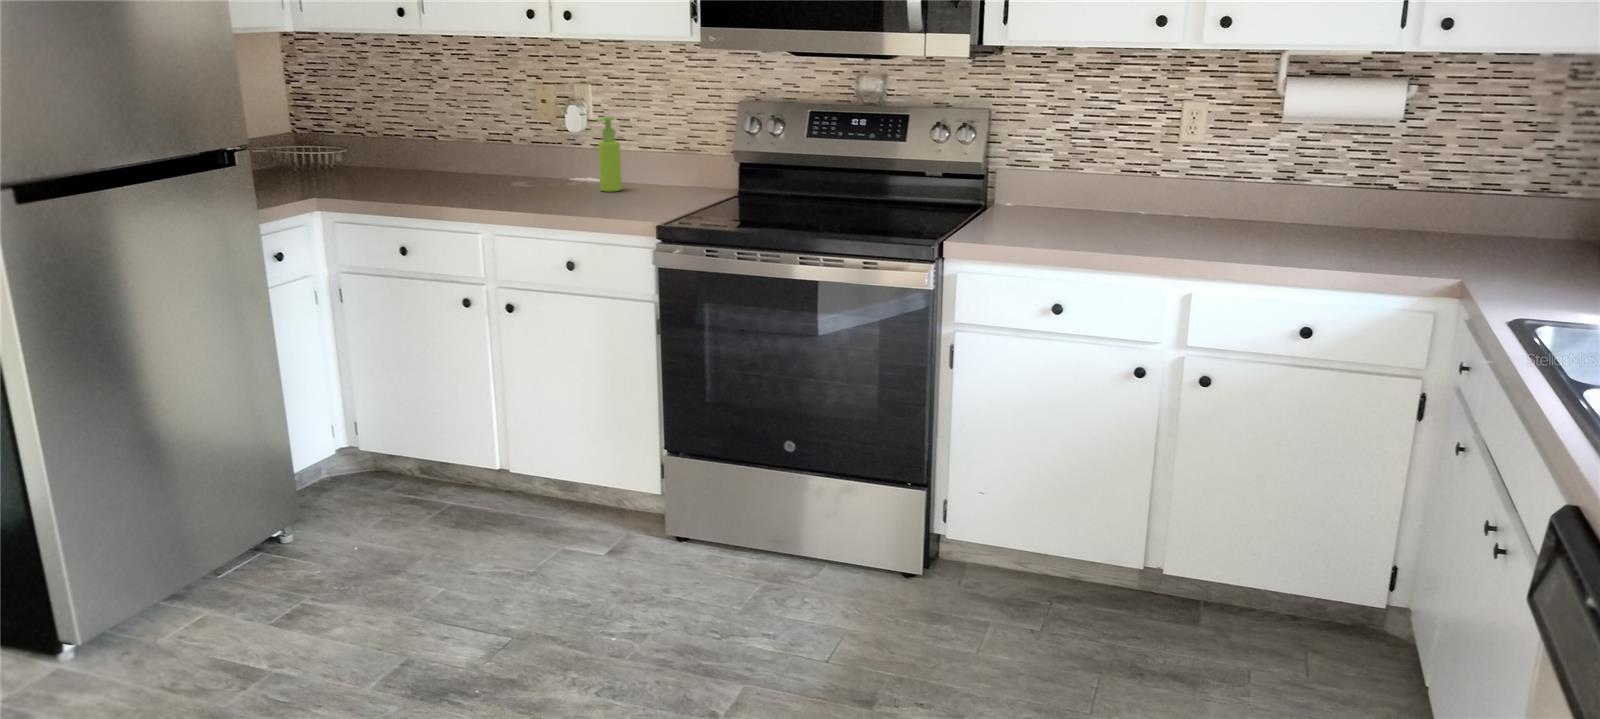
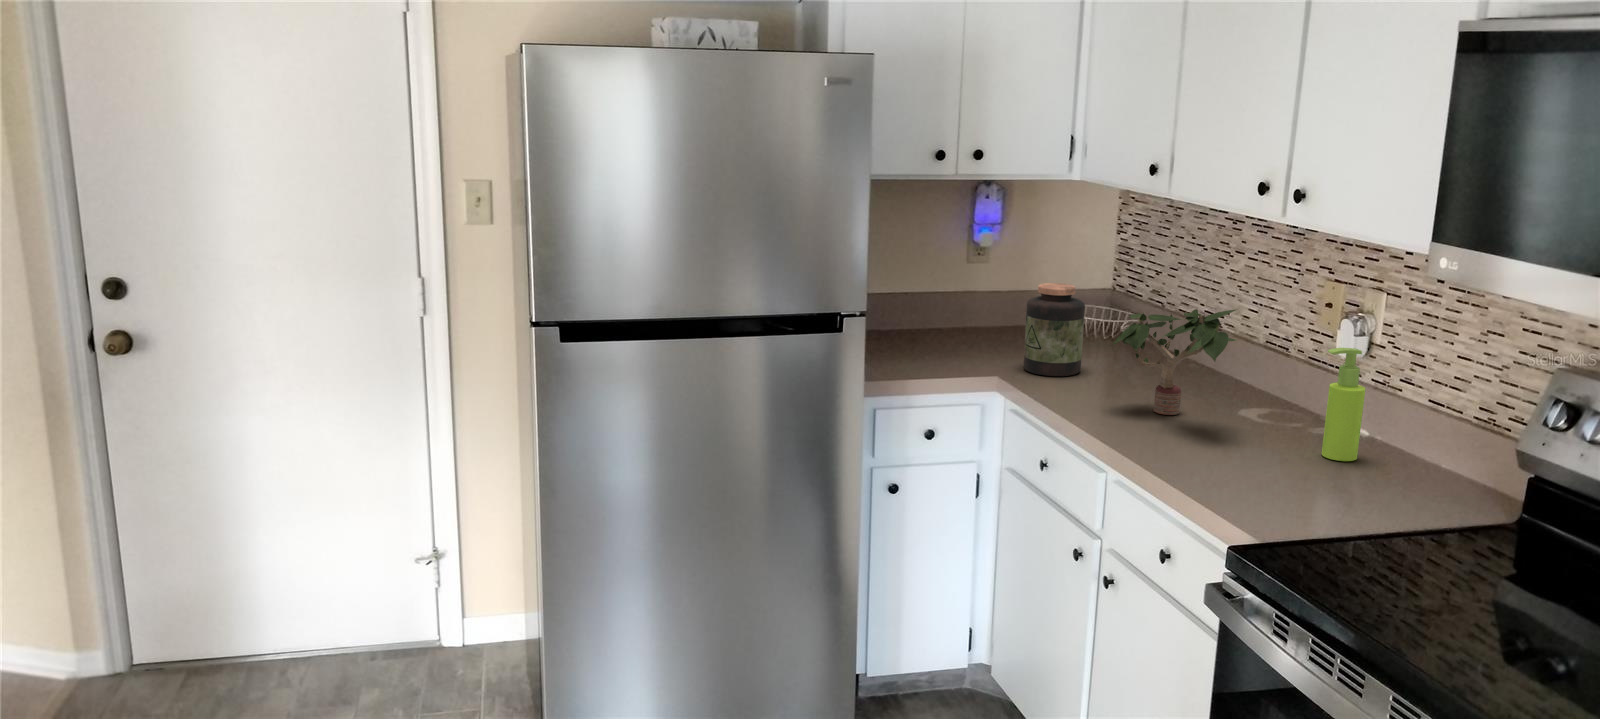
potted plant: none [422,99,552,194] -> present [1112,309,1237,415]
jar: none [309,115,366,193] -> present [1024,283,1085,376]

